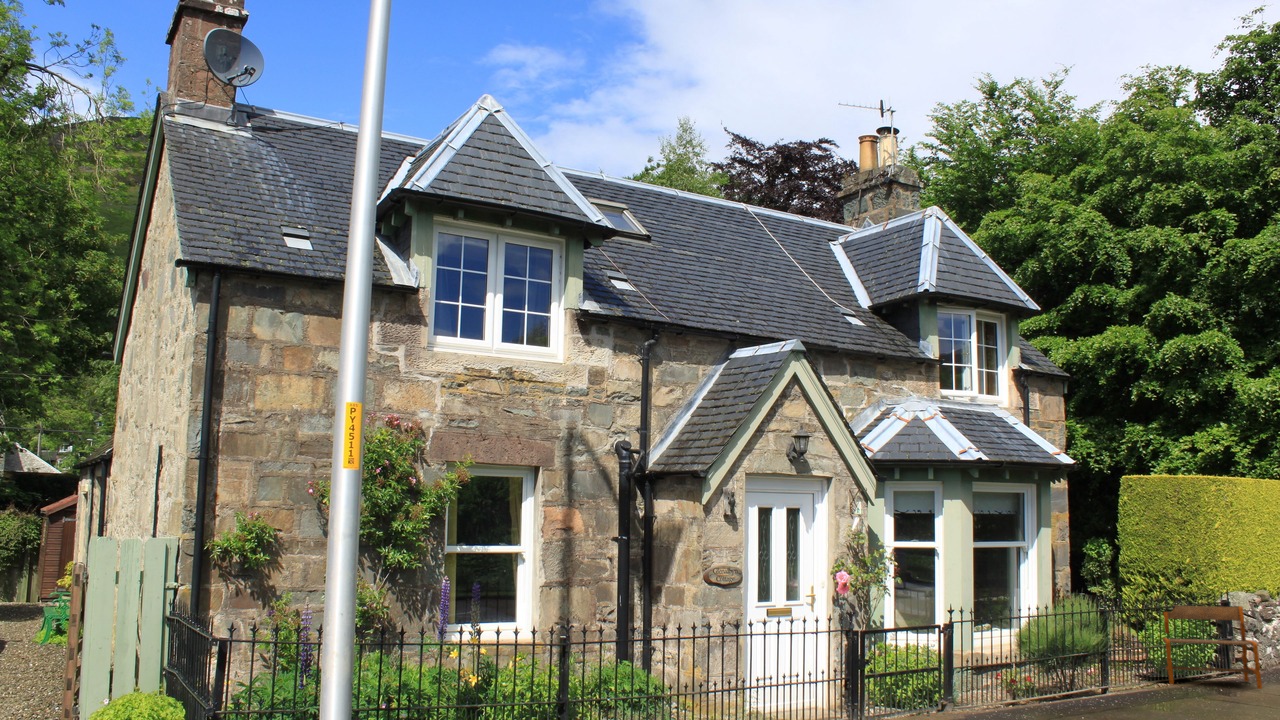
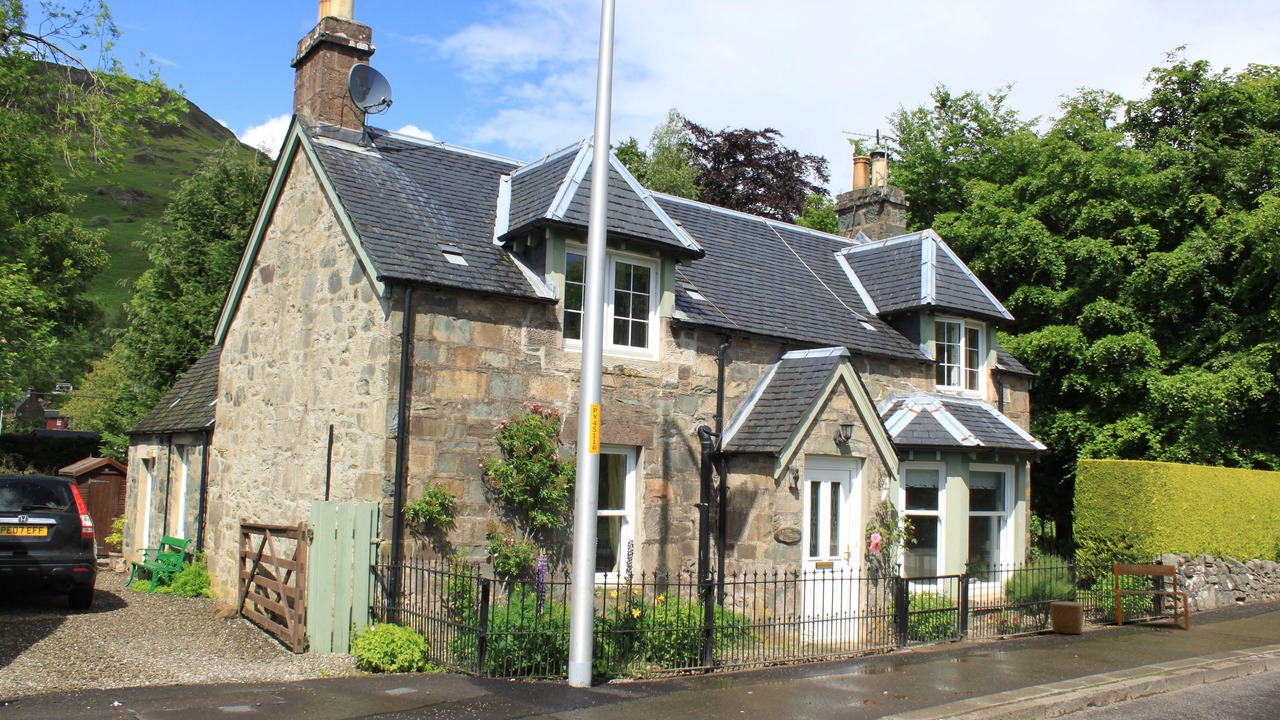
woven basket: none [1073,655,1116,699] -> present [1050,602,1083,634]

